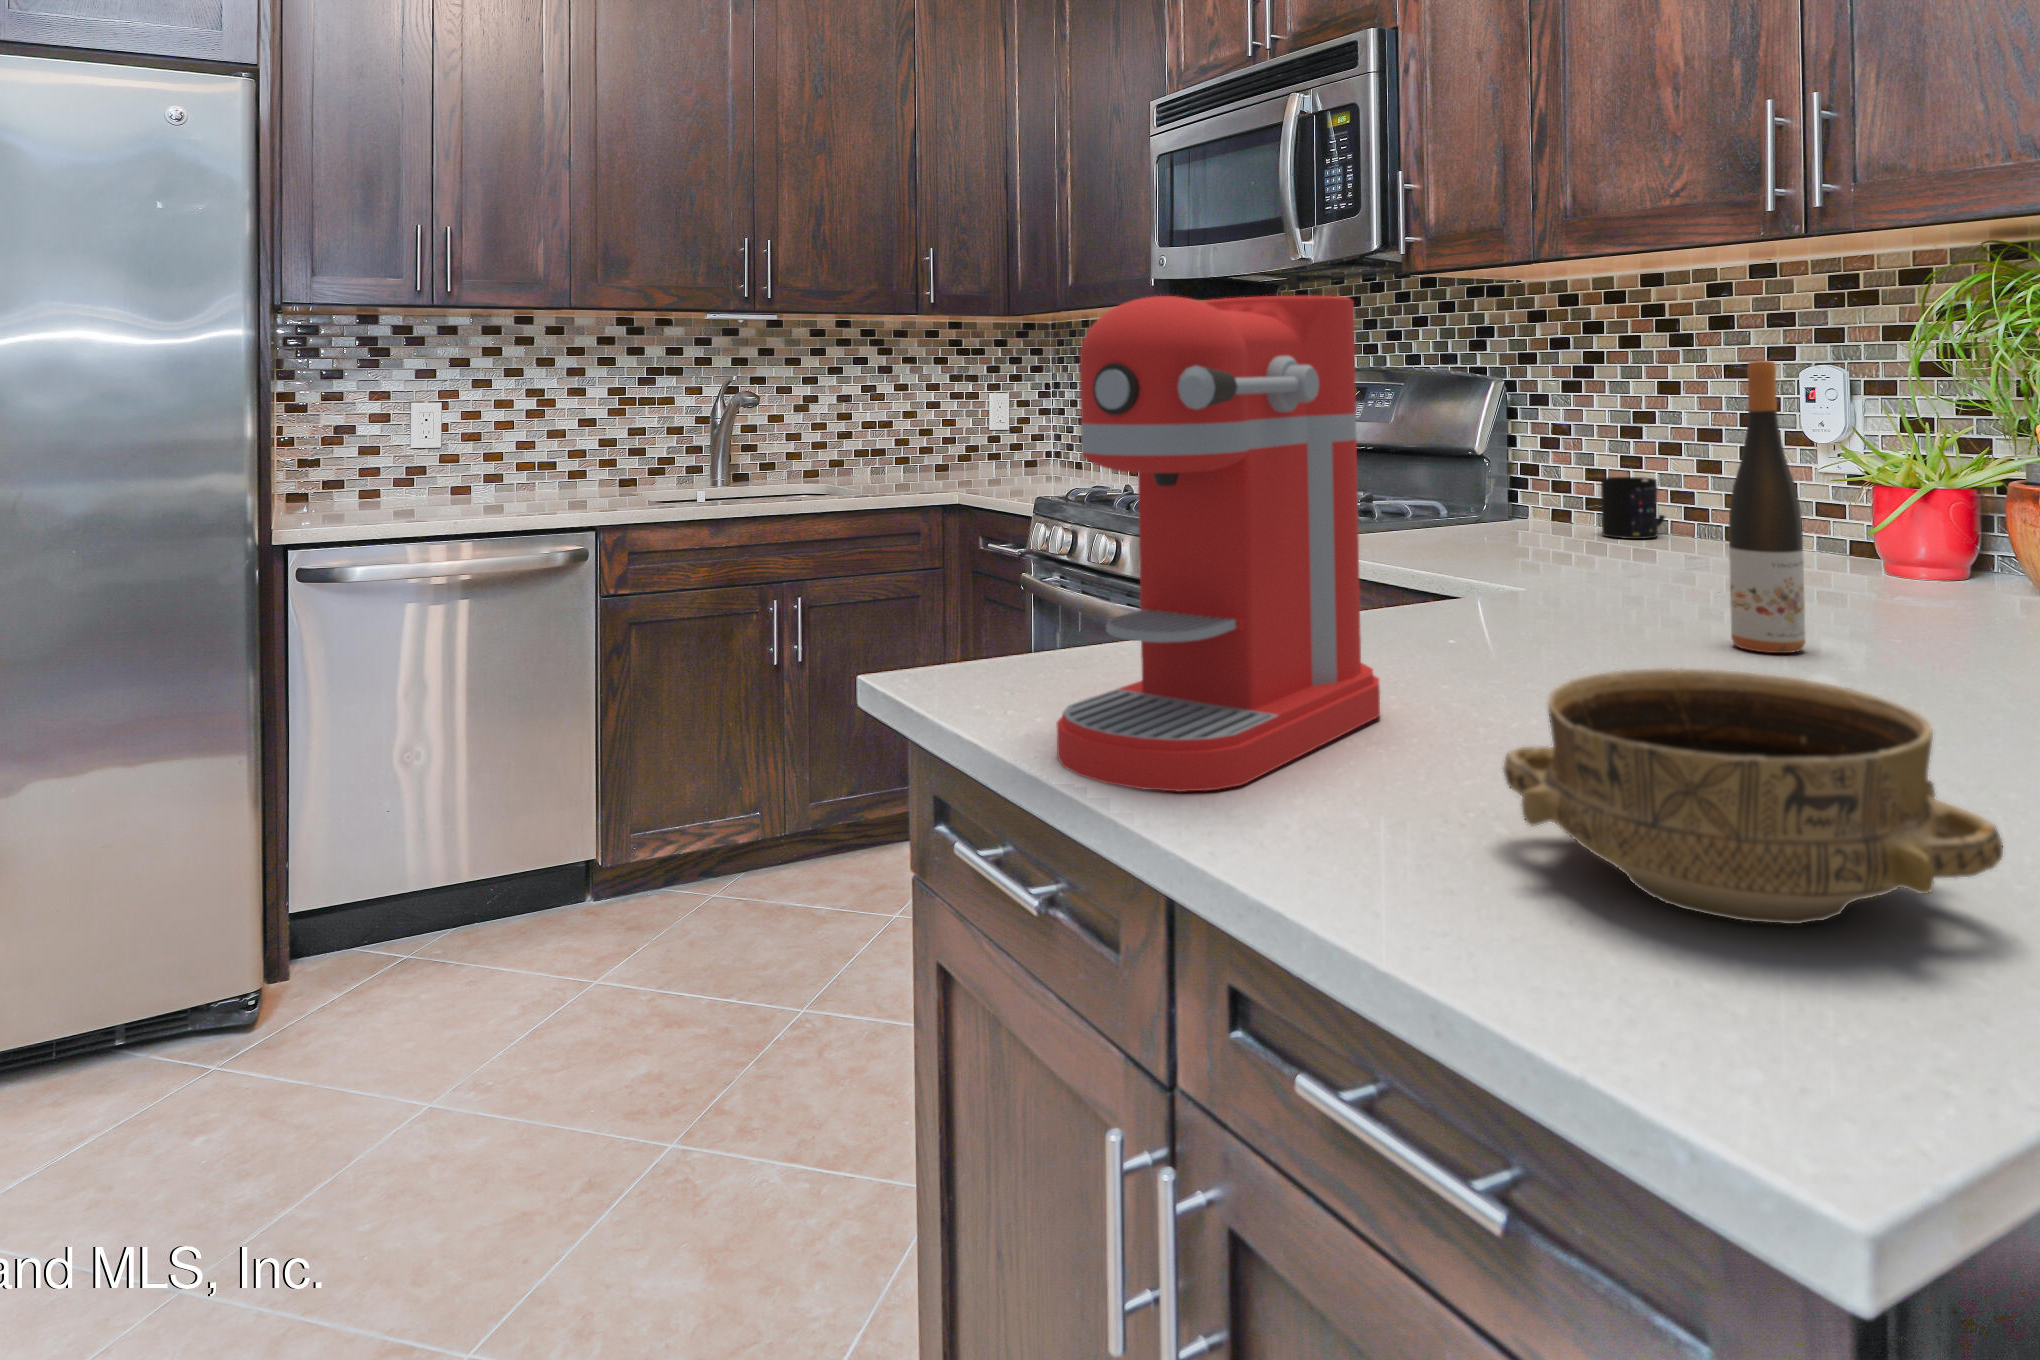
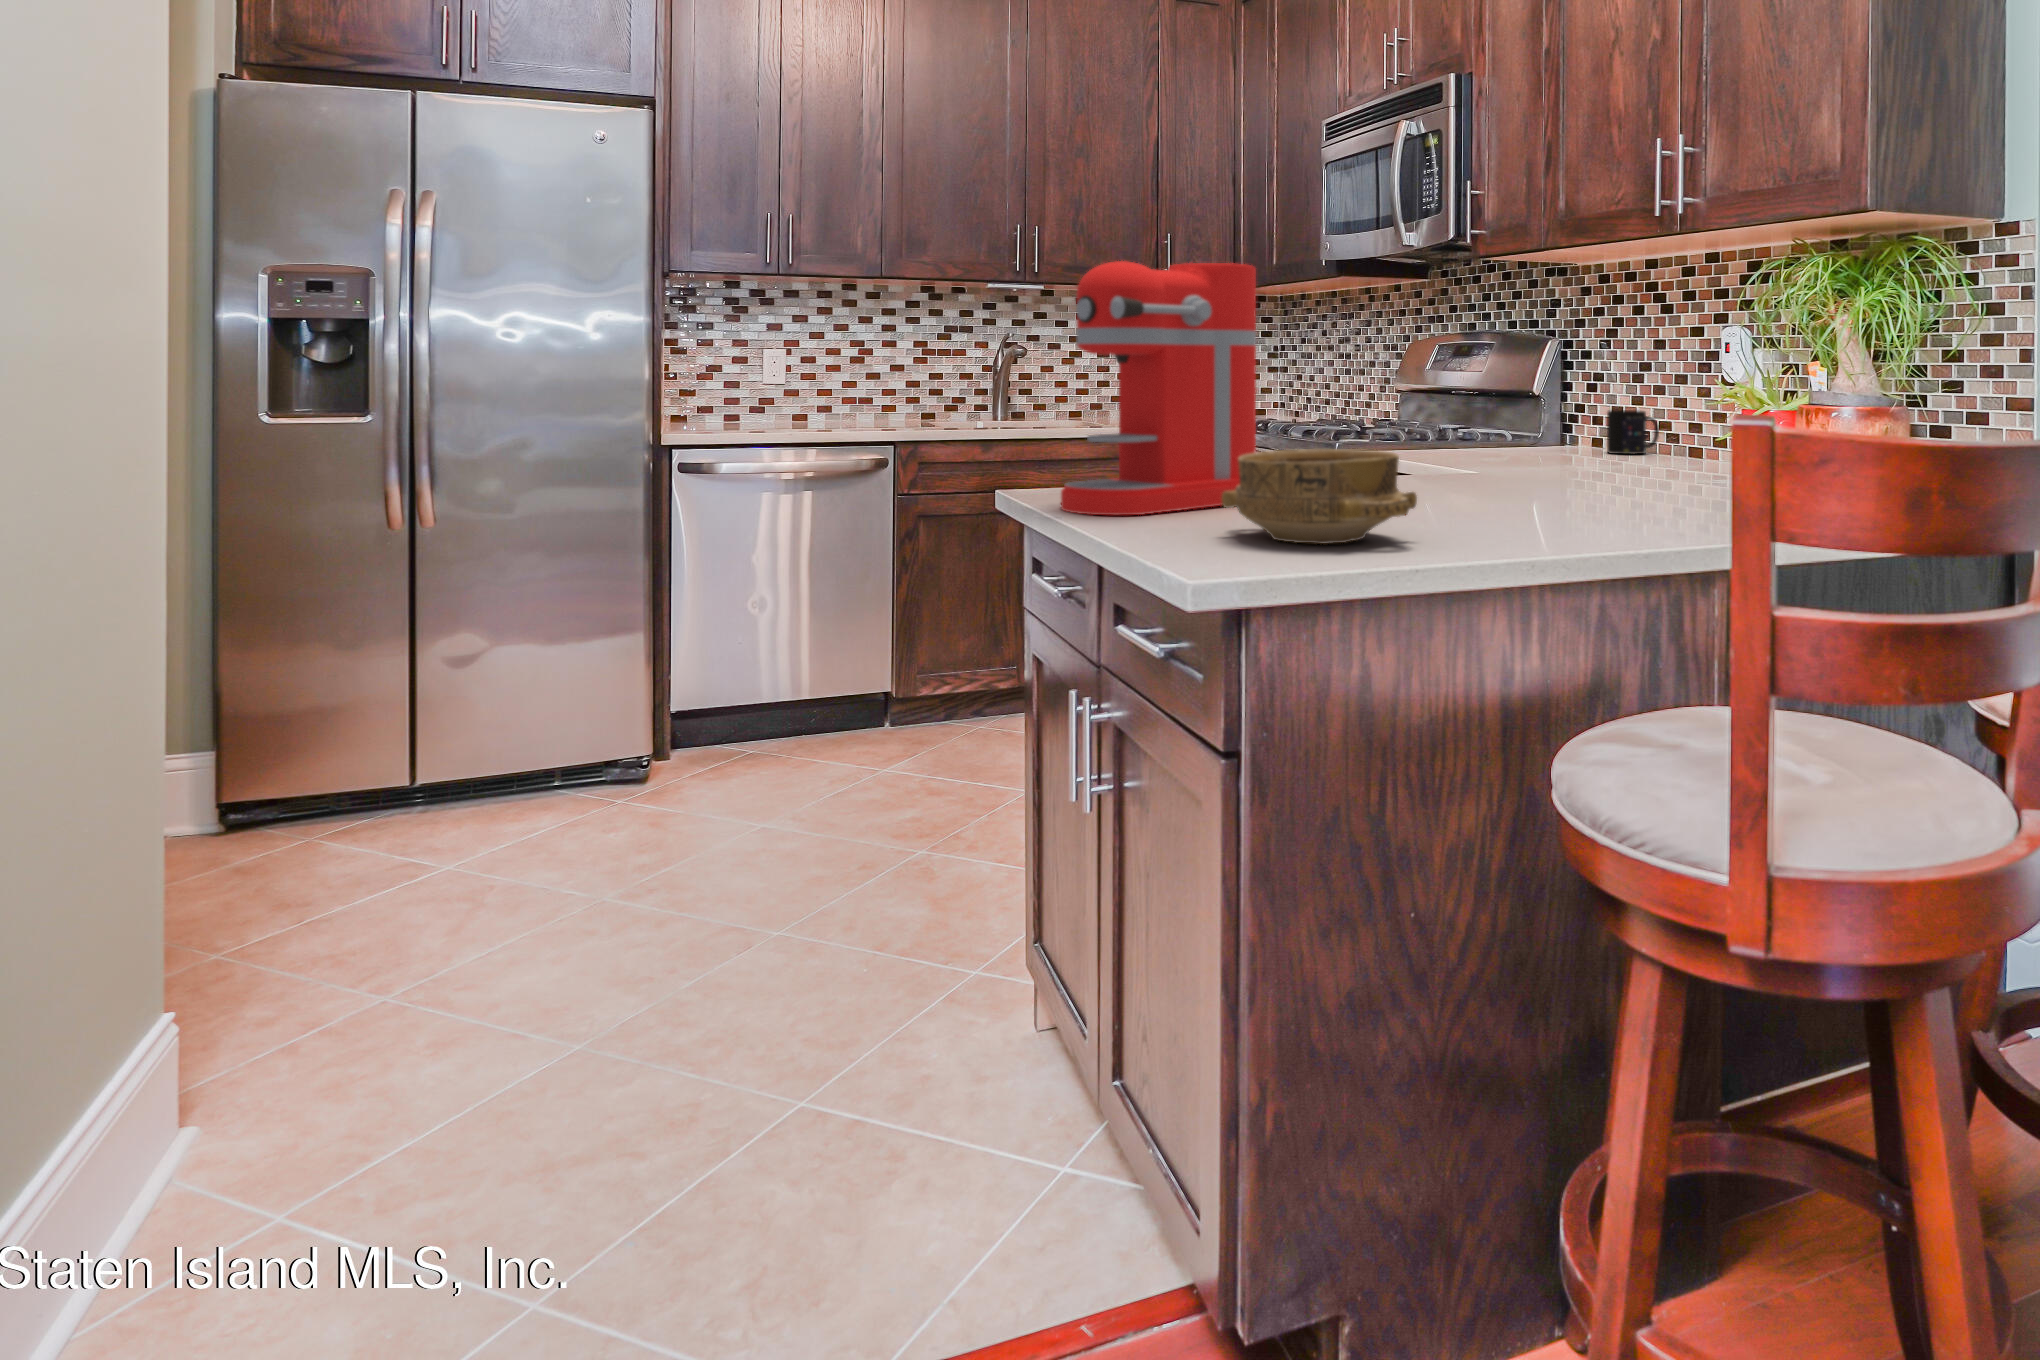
wine bottle: present [1729,360,1805,653] -> none [1540,310,1583,492]

